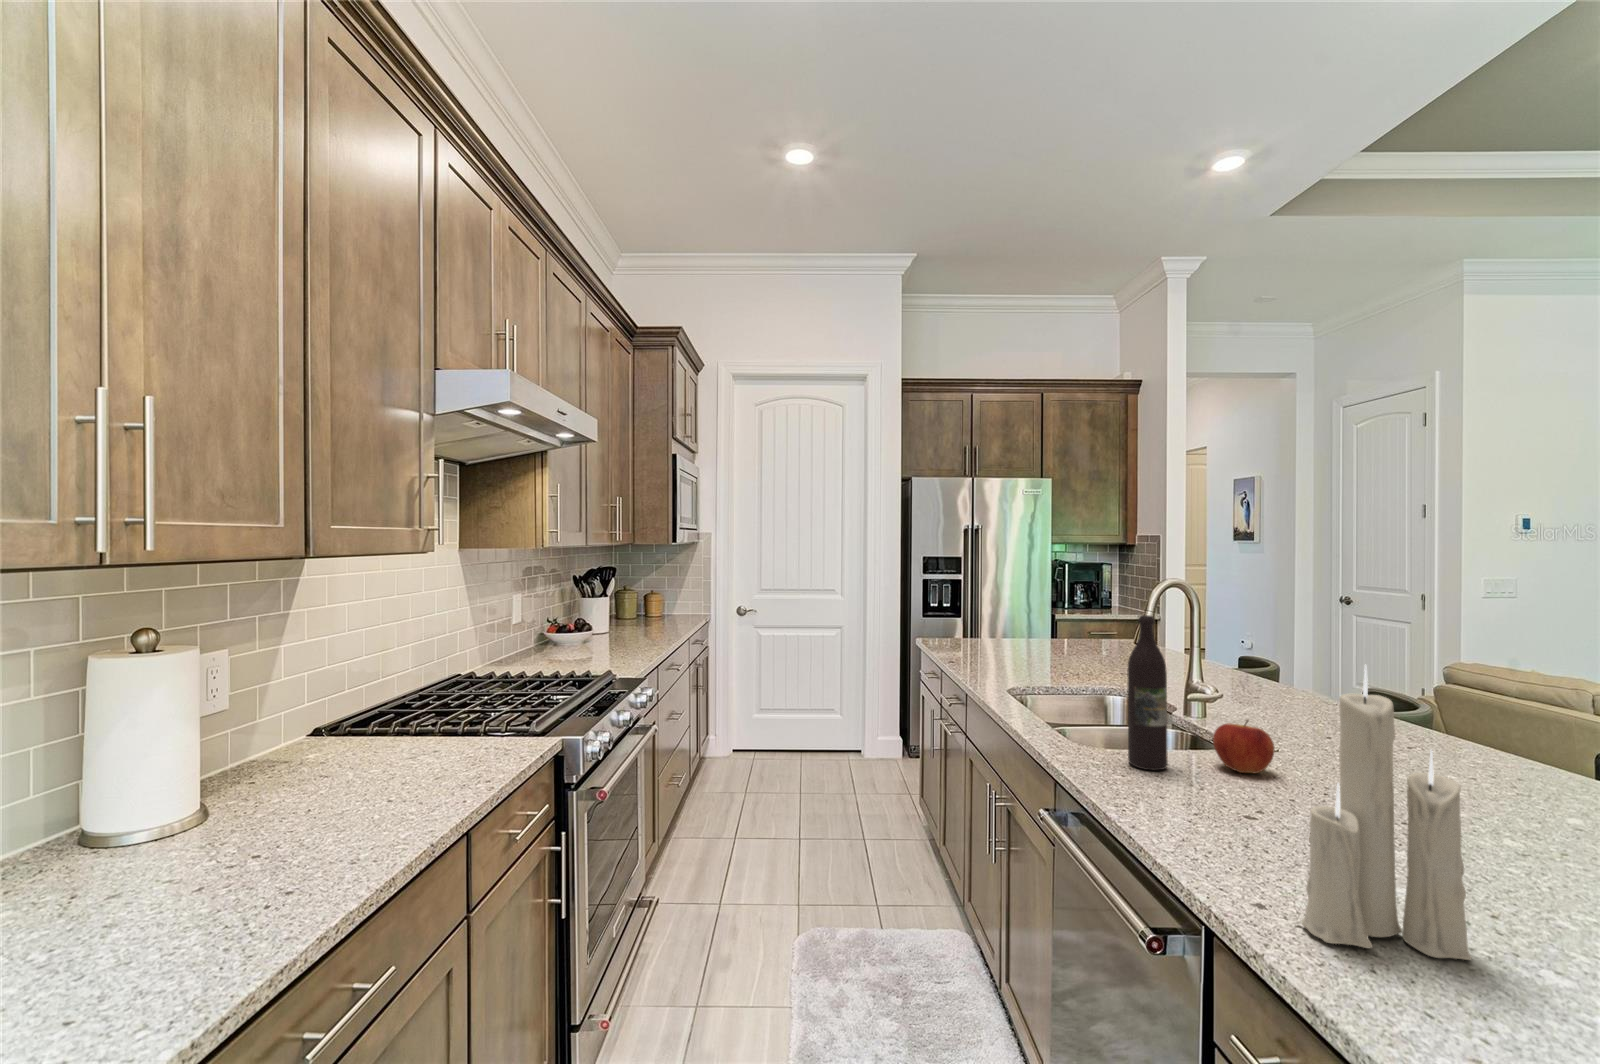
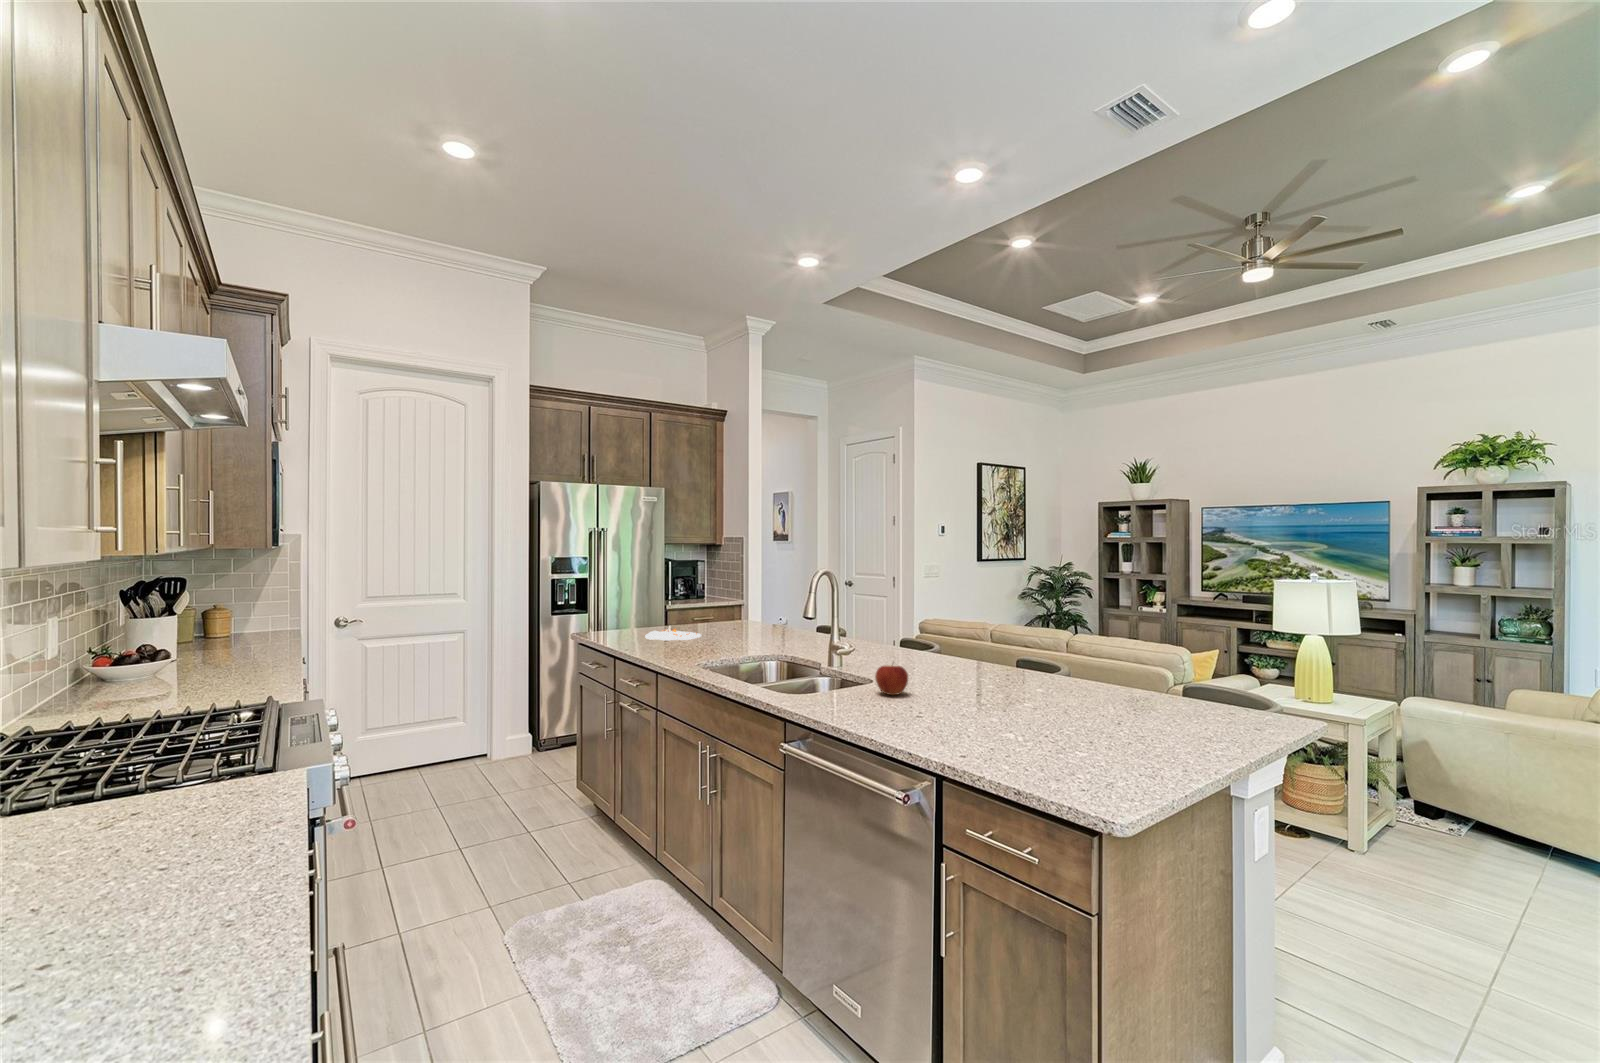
wine bottle: present [1127,615,1168,770] -> none [833,600,857,703]
plate: none [984,633,1053,656] -> present [645,629,701,640]
candle: present [1302,664,1471,960] -> none [986,610,1046,762]

